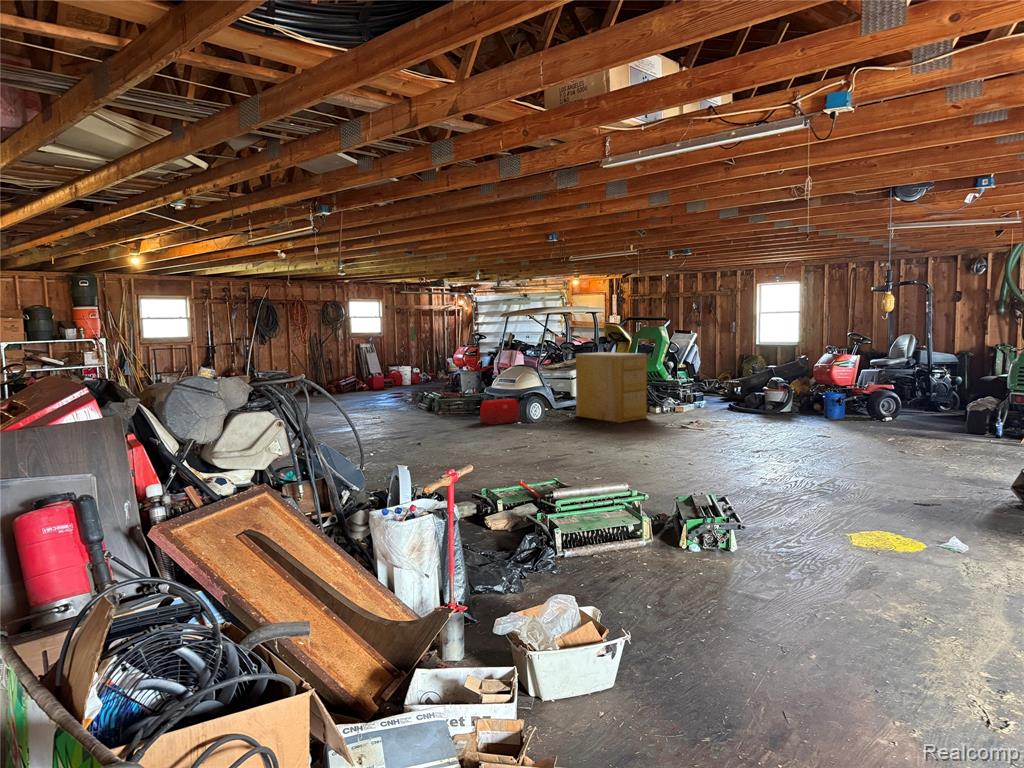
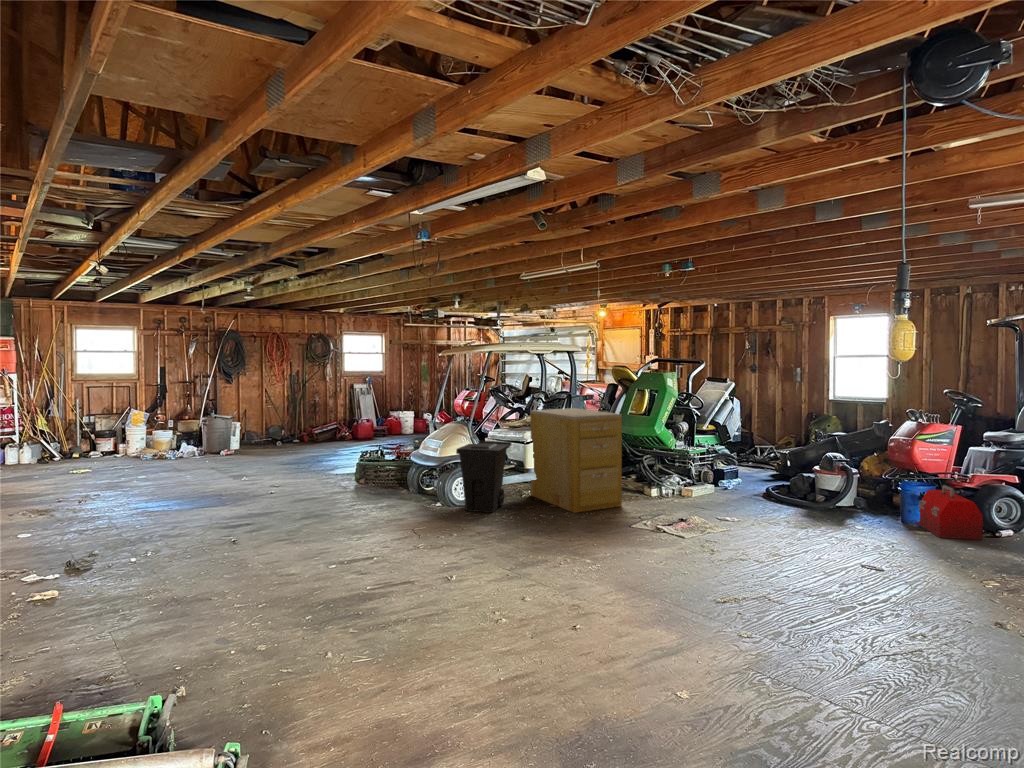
trash can: none [537,376,569,425] -> present [456,441,512,513]
toolbox: present [480,395,520,425] -> present [916,485,983,540]

